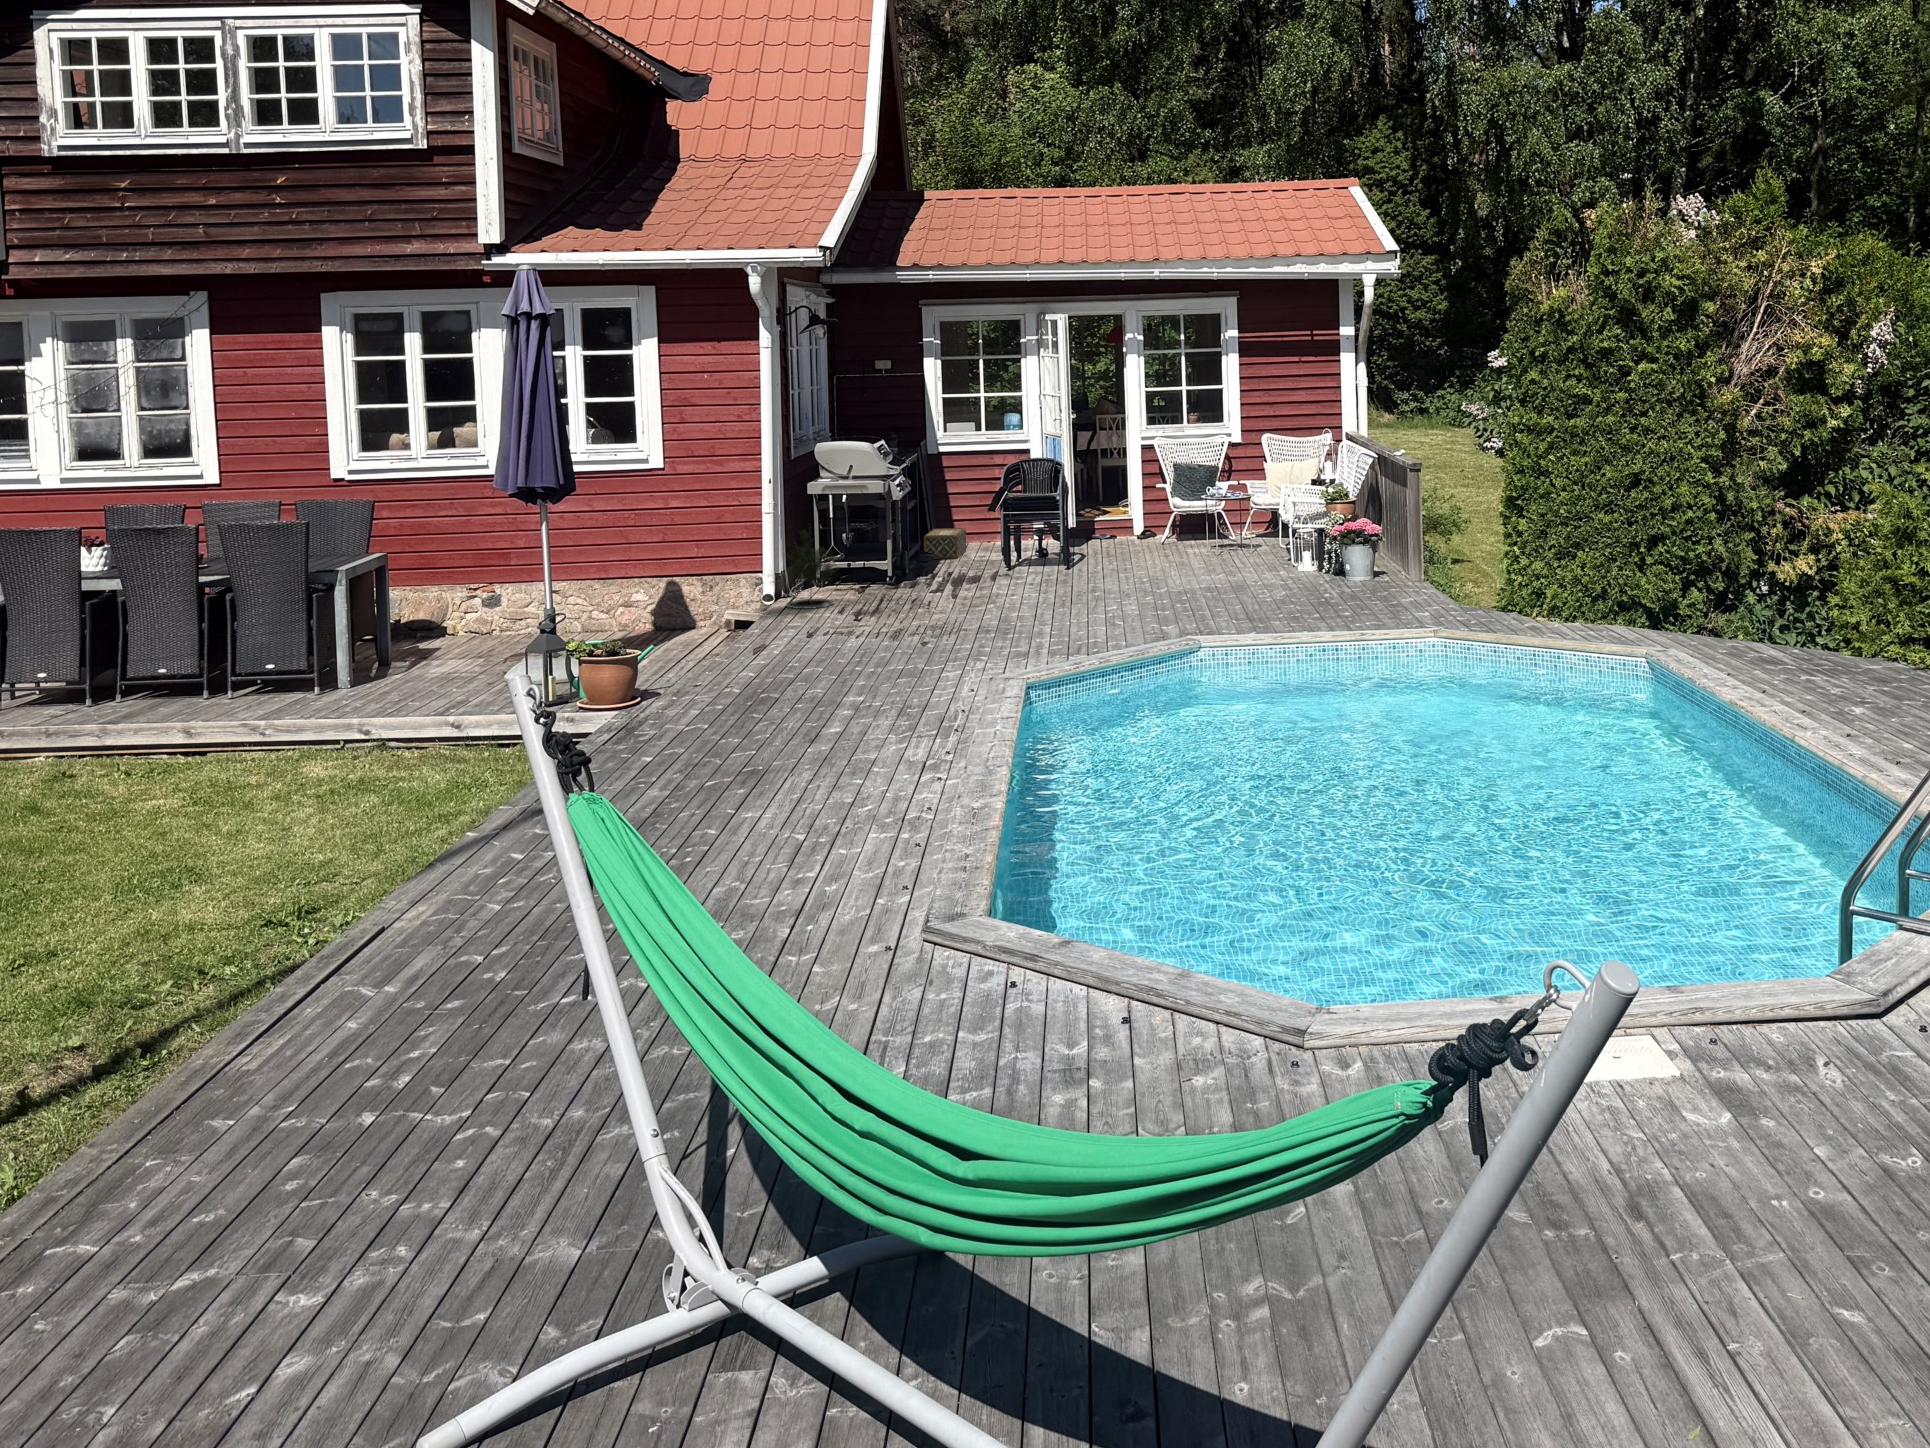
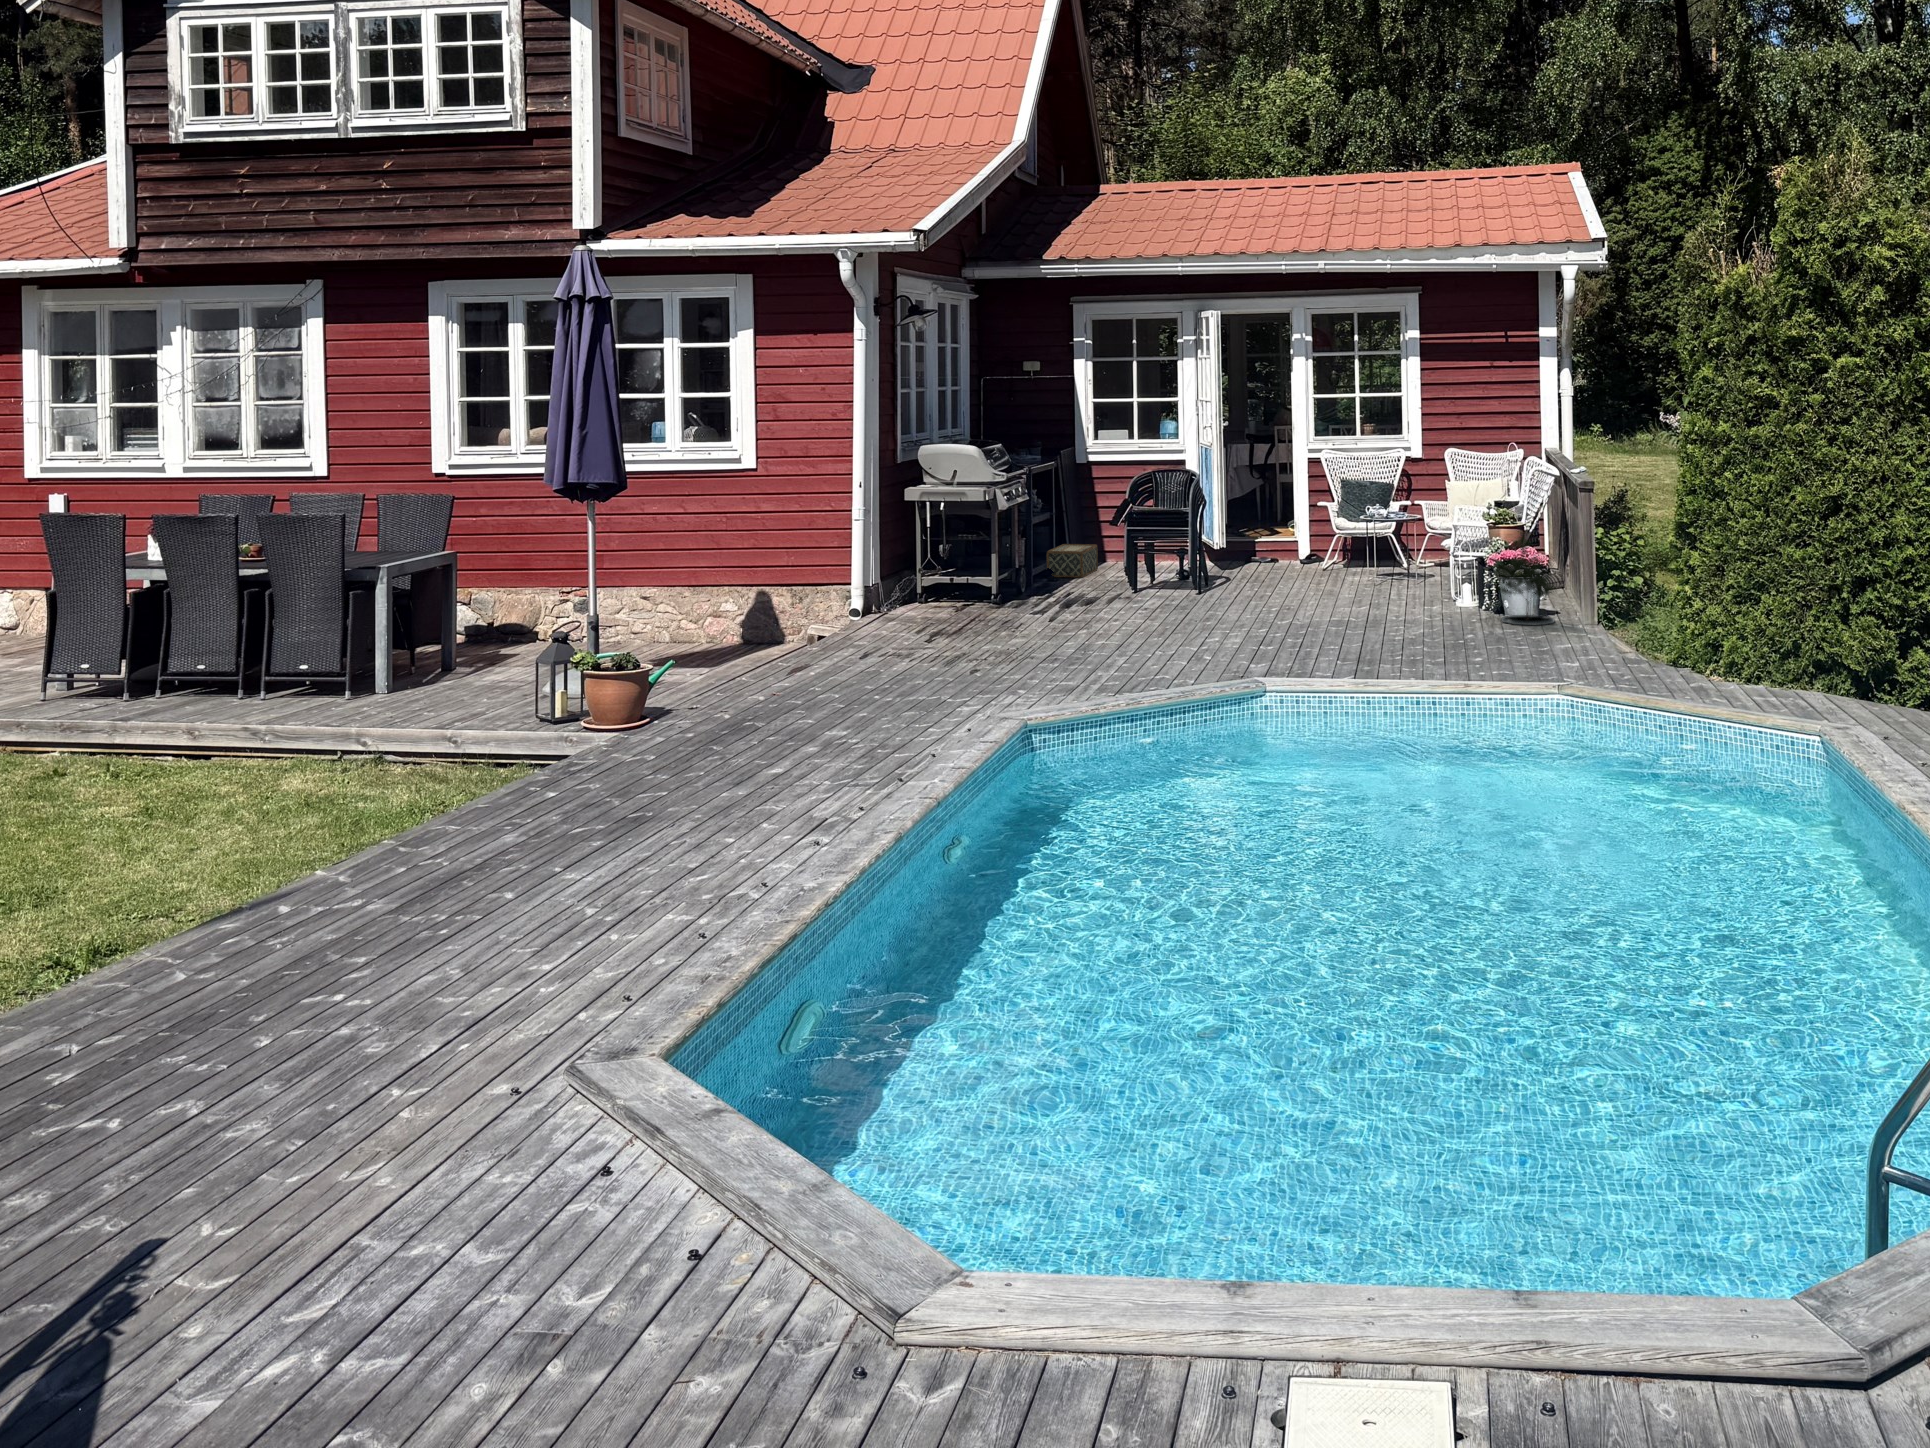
potted tree: present [787,531,835,609] -> present [1494,529,1556,625]

